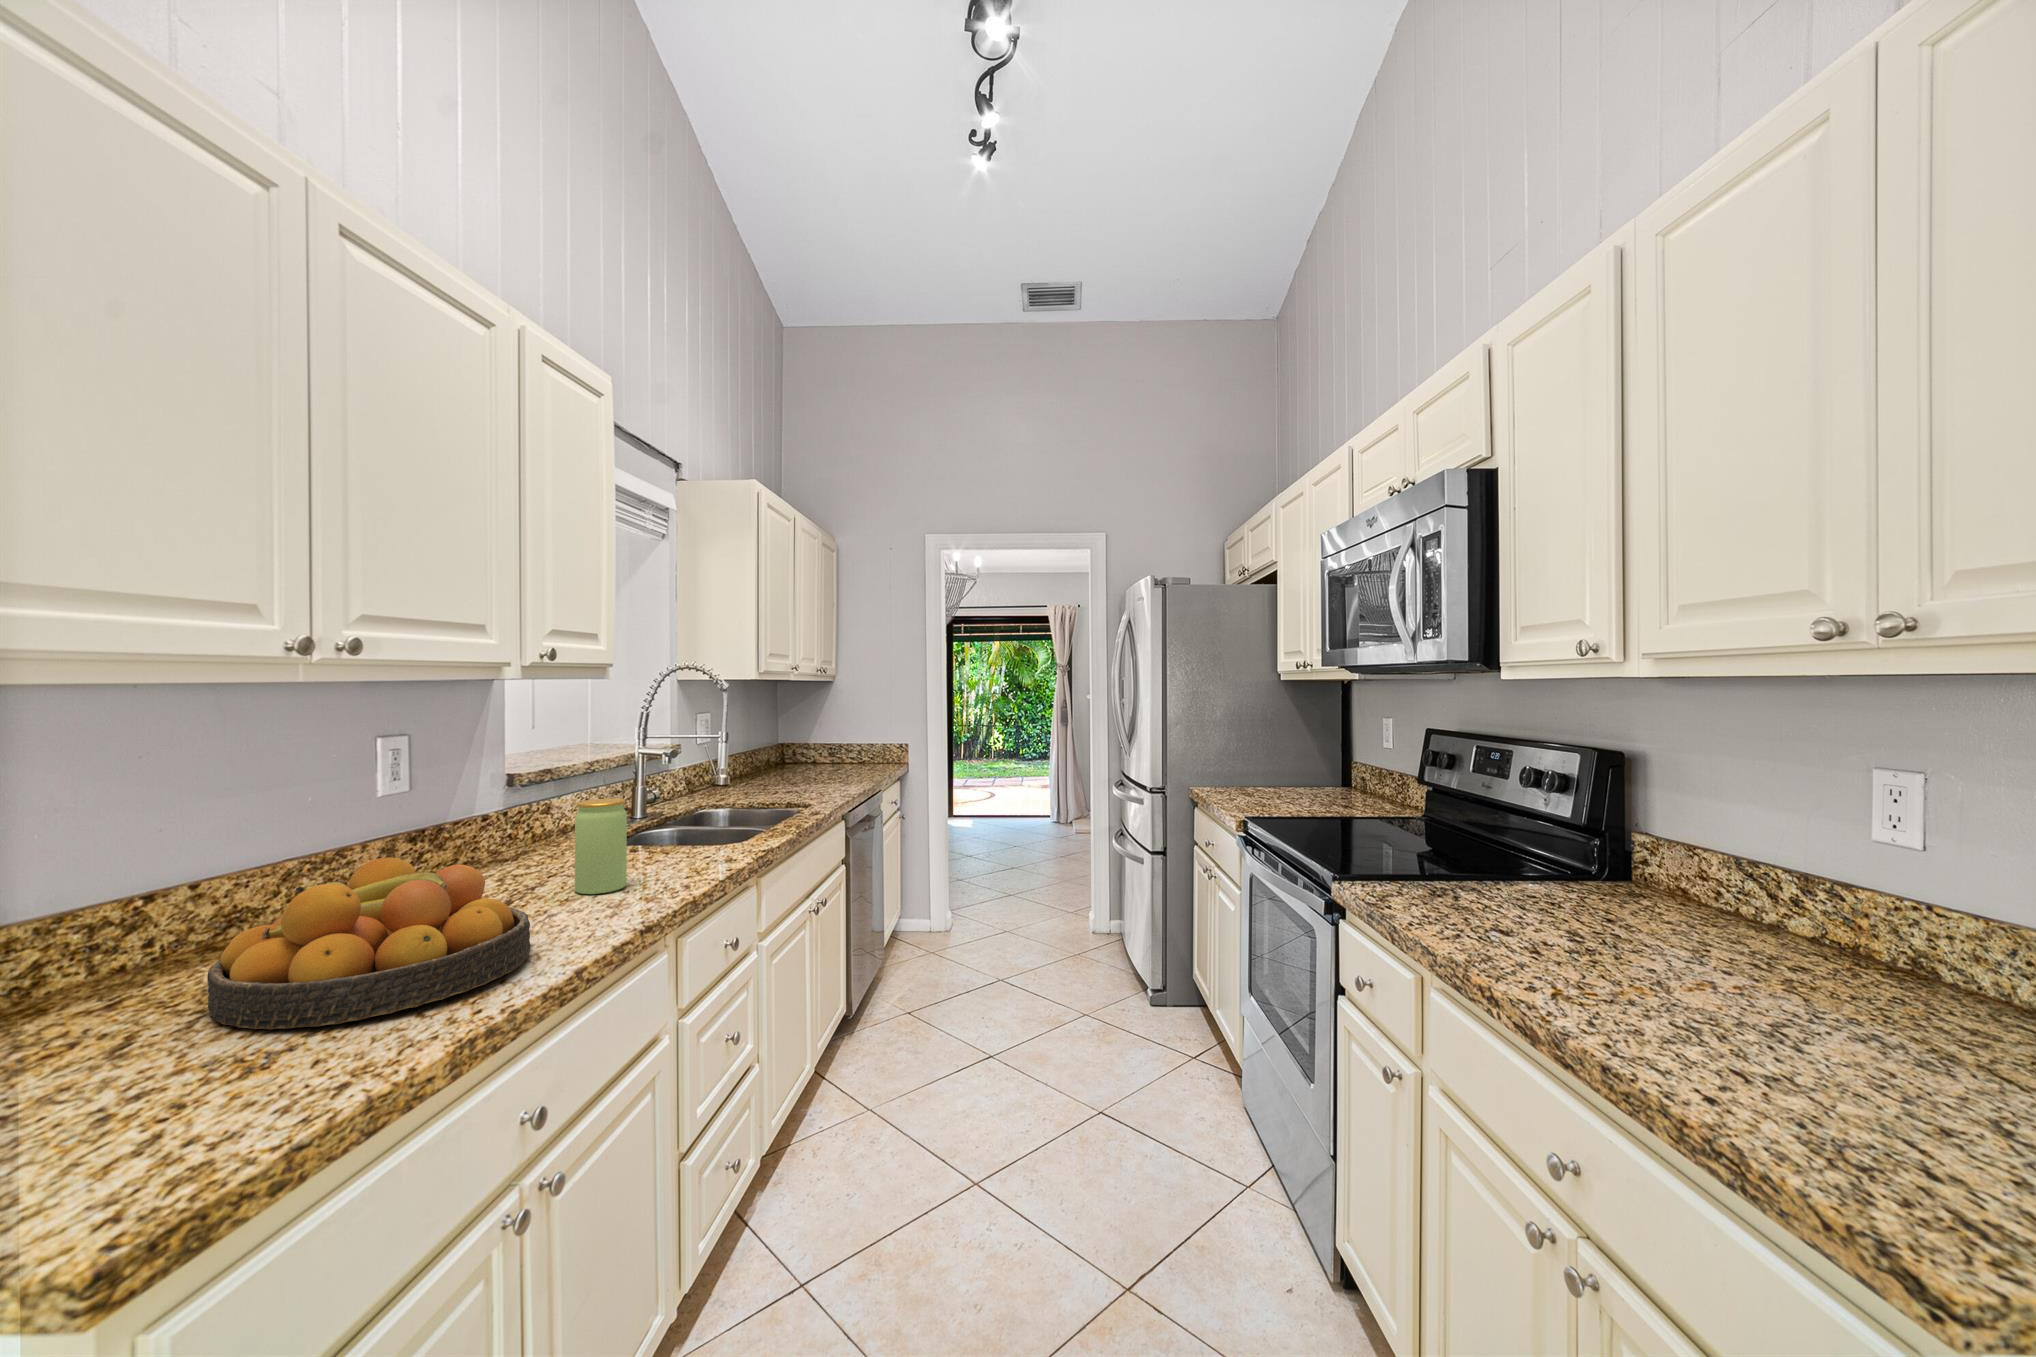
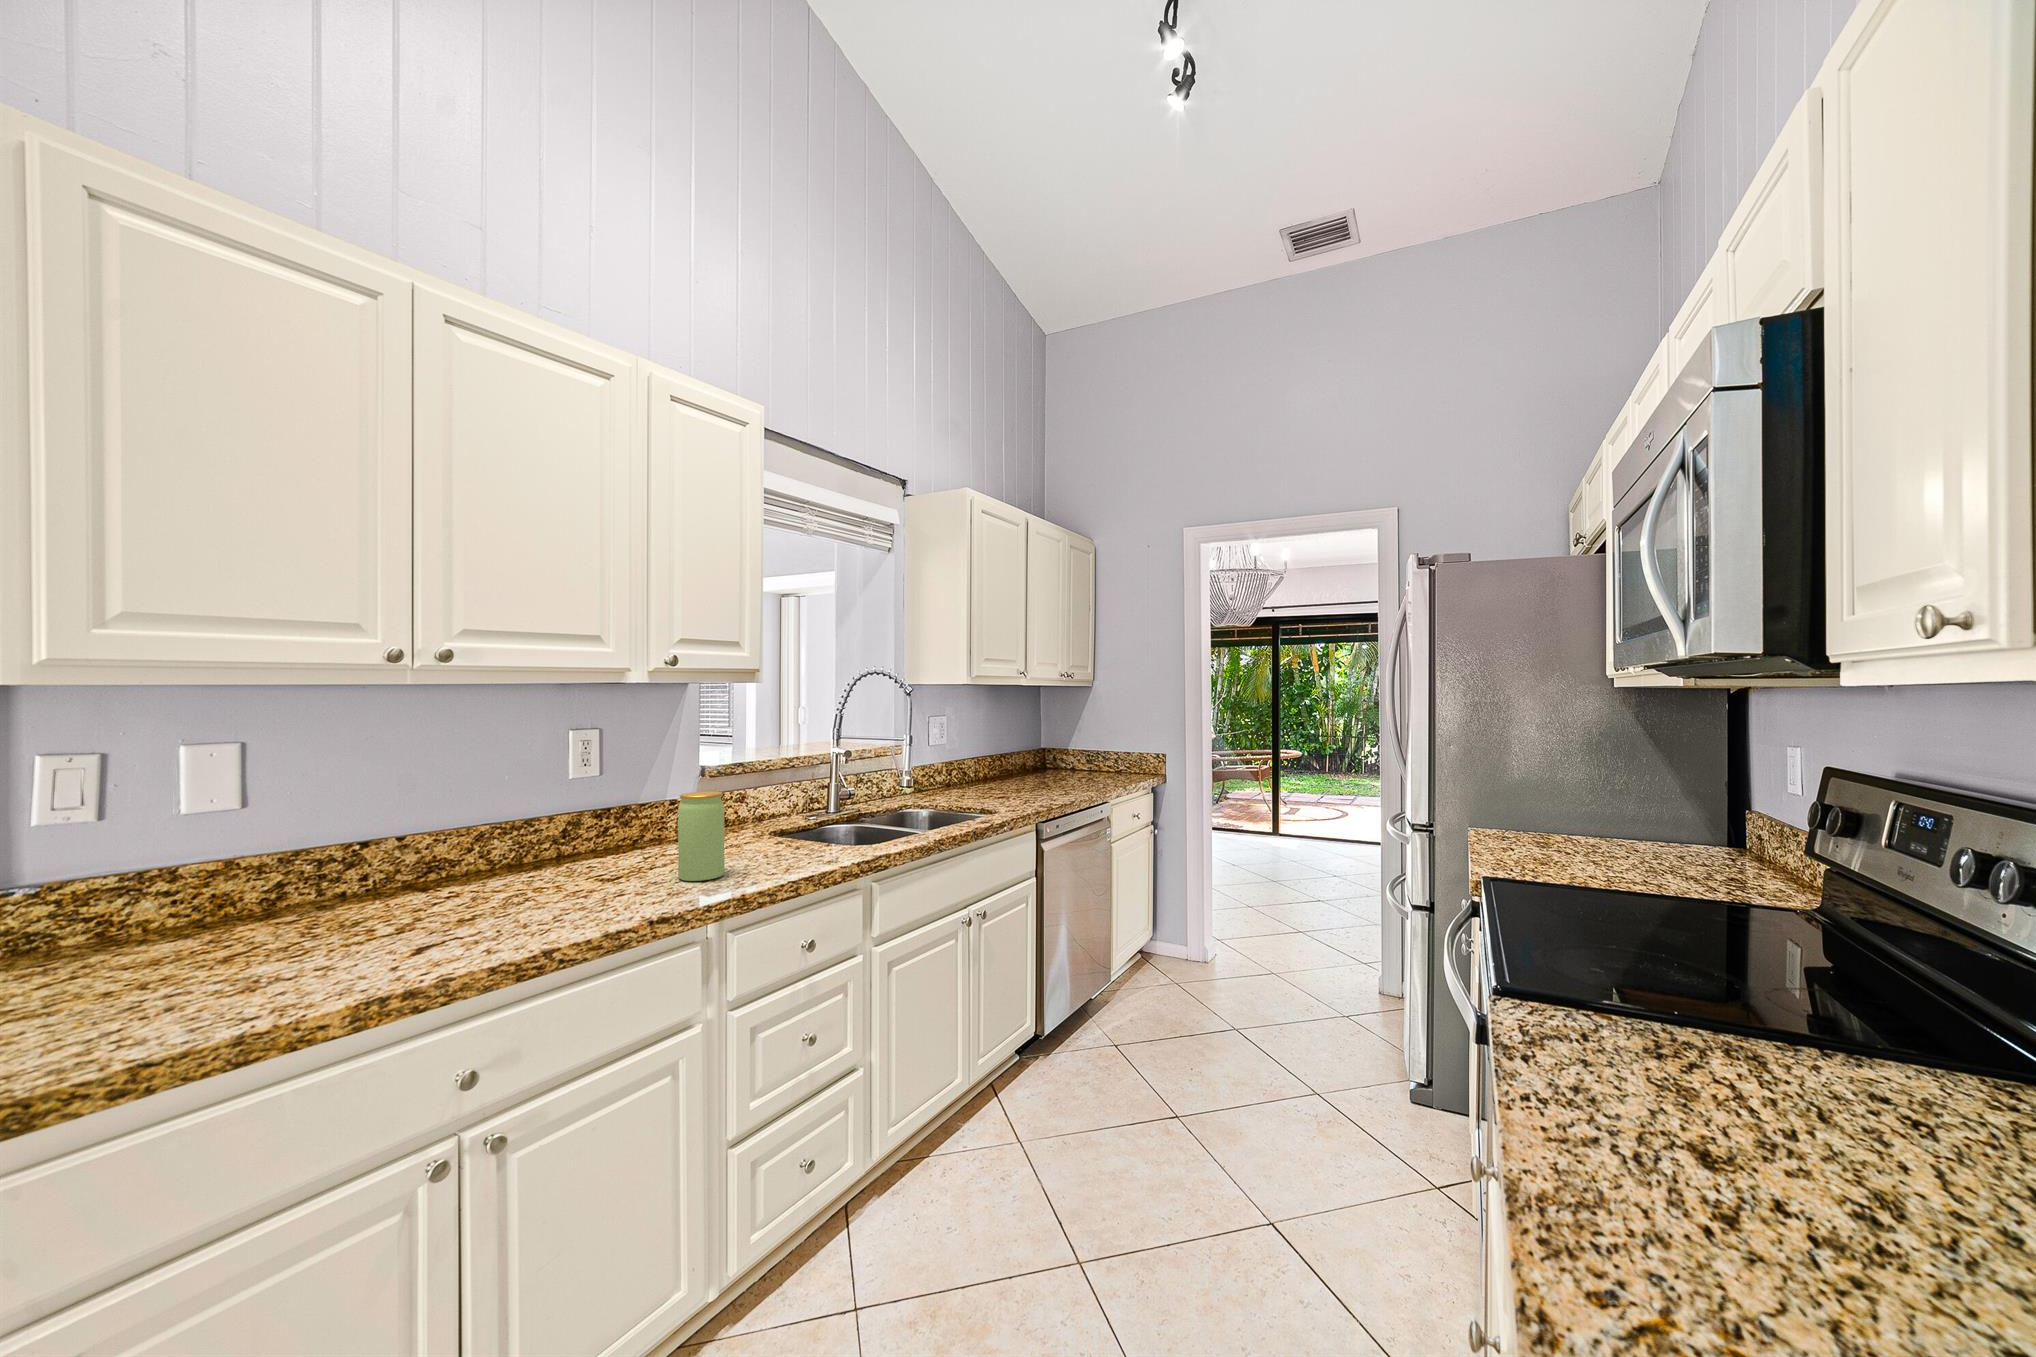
fruit bowl: present [207,858,531,1029] -> none [301,830,557,965]

